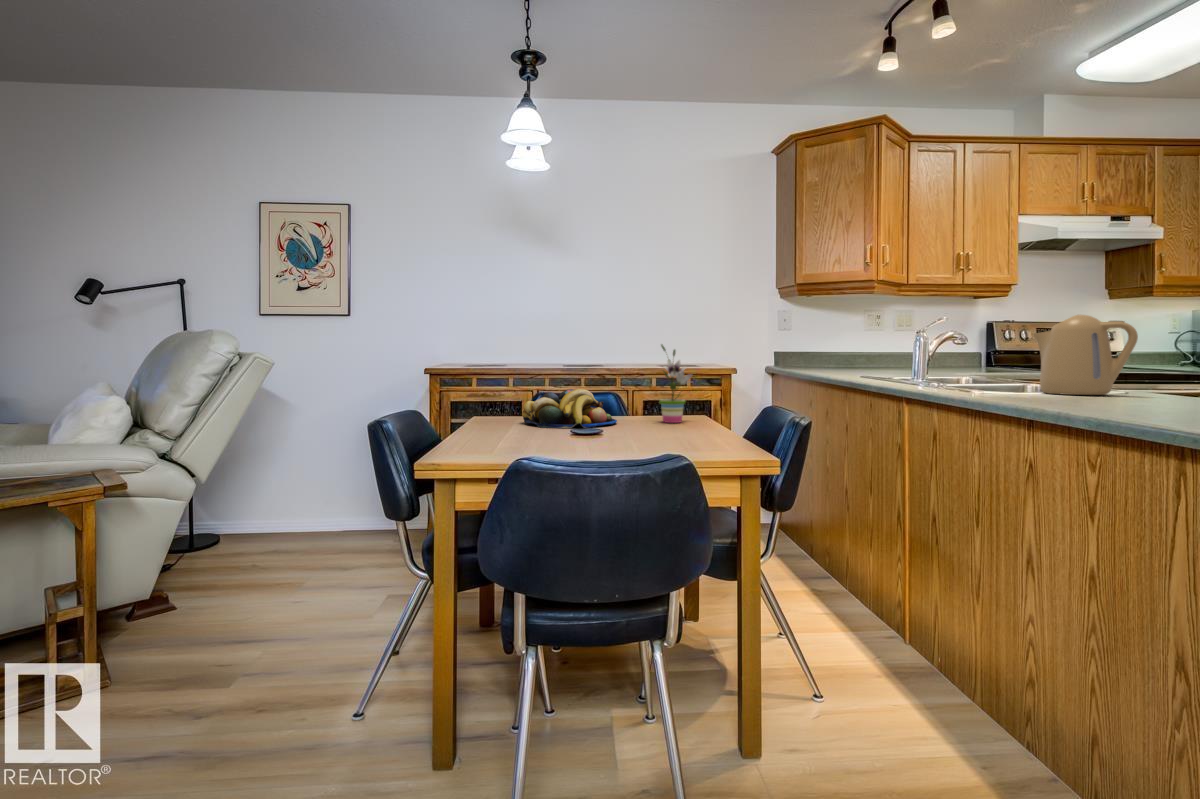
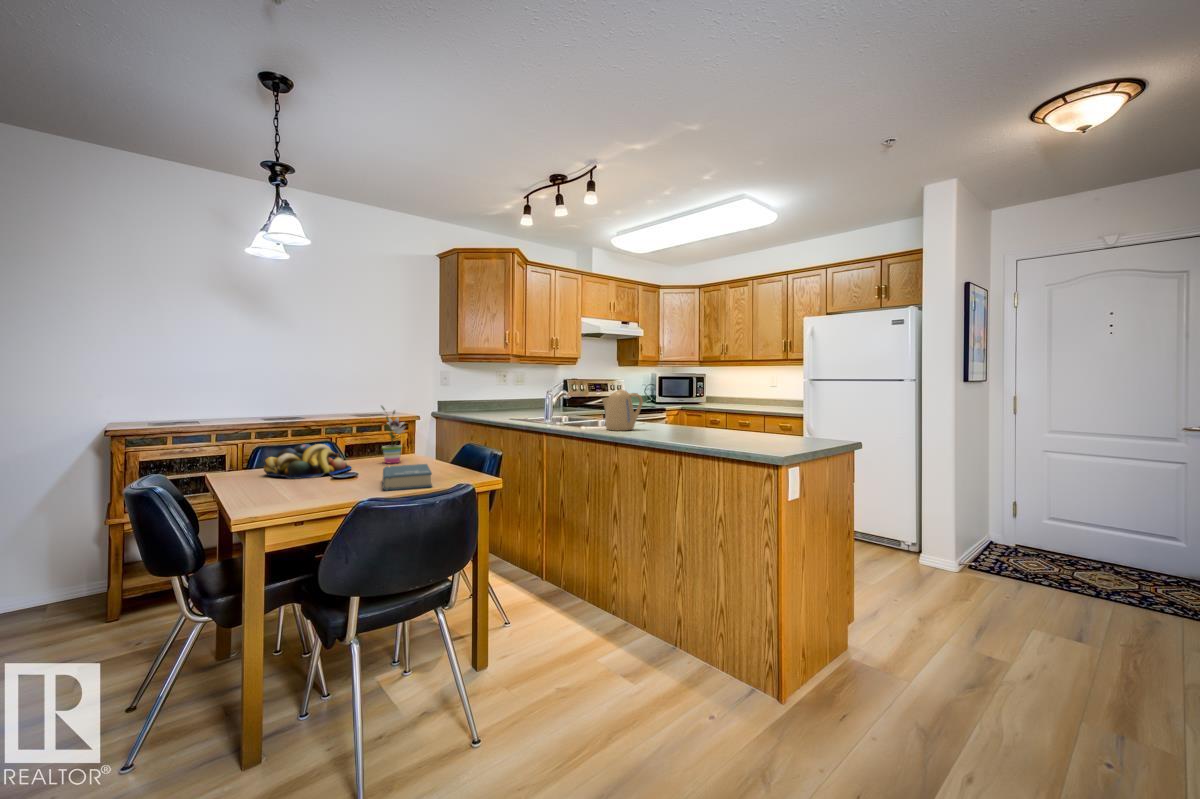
book: none [608,419,689,451] -> present [383,464,432,490]

